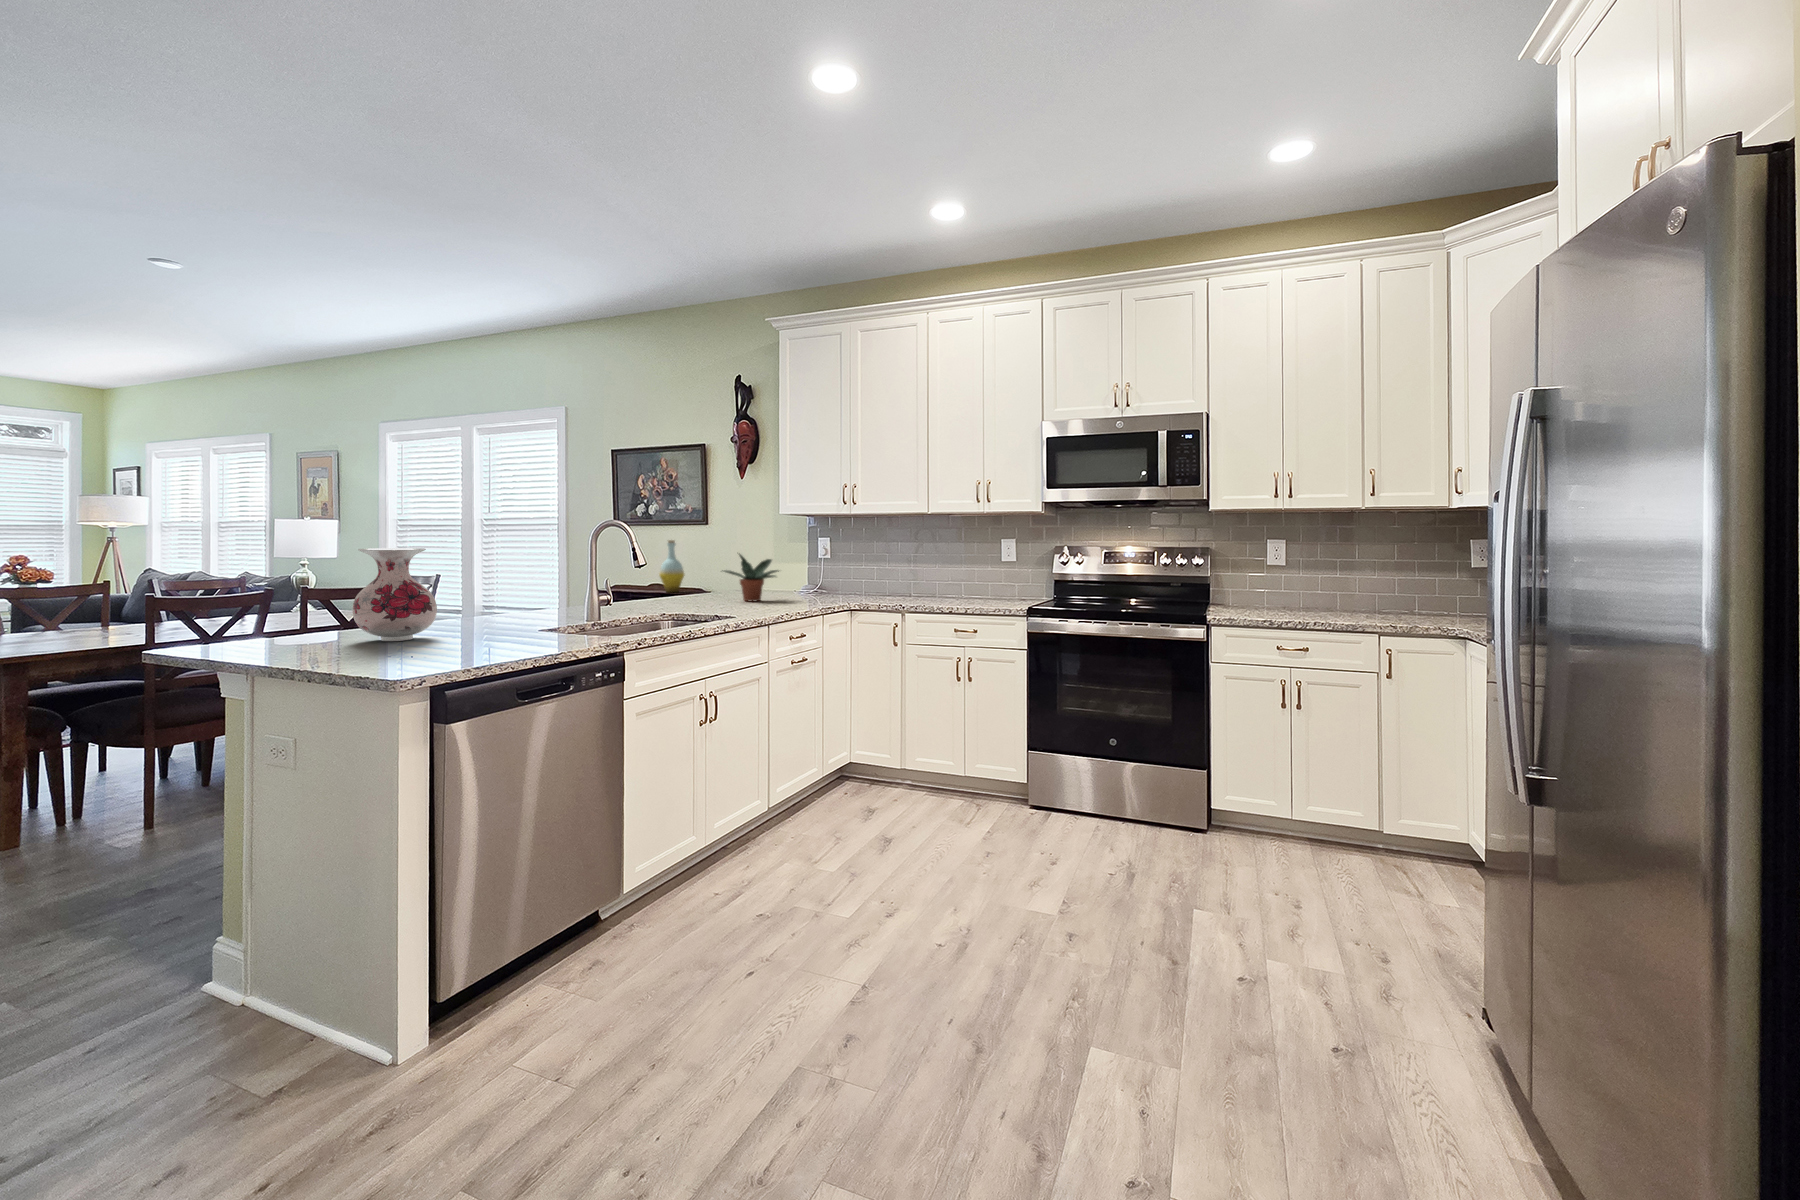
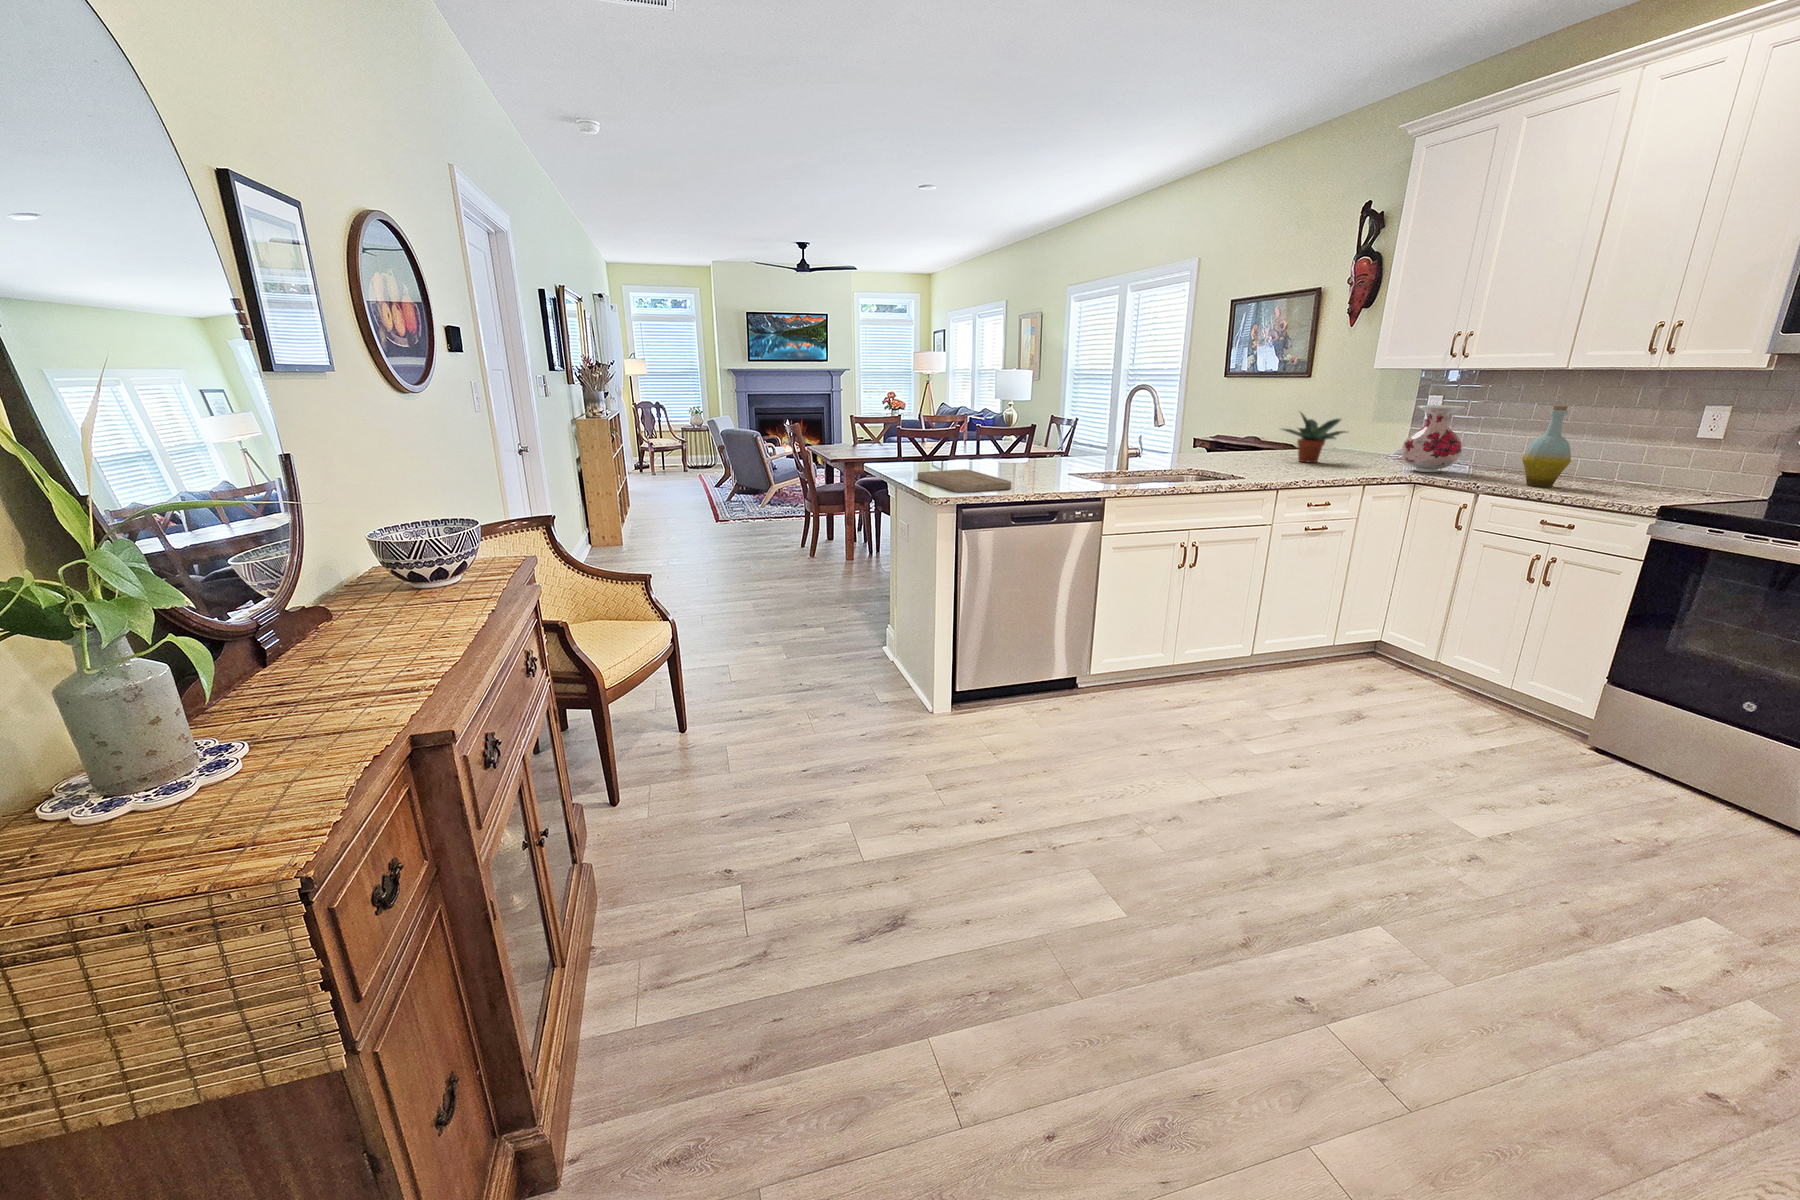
bottle: present [659,540,684,592] -> present [1522,405,1571,487]
vase: present [352,548,437,641] -> present [1401,405,1466,472]
cutting board: none [317,639,508,668] -> present [918,469,1011,492]

